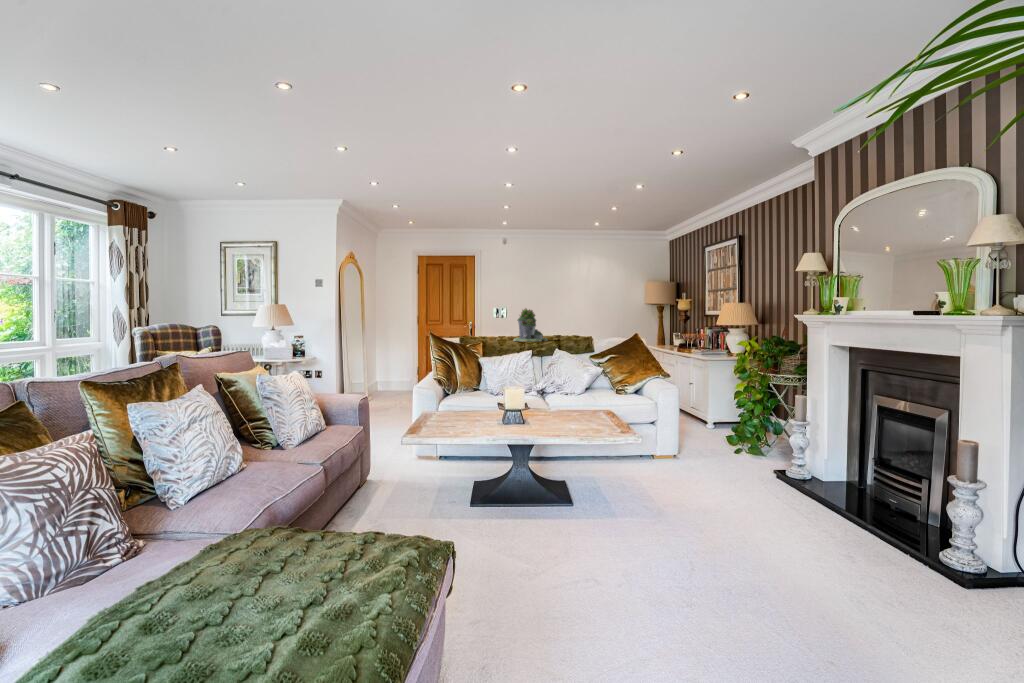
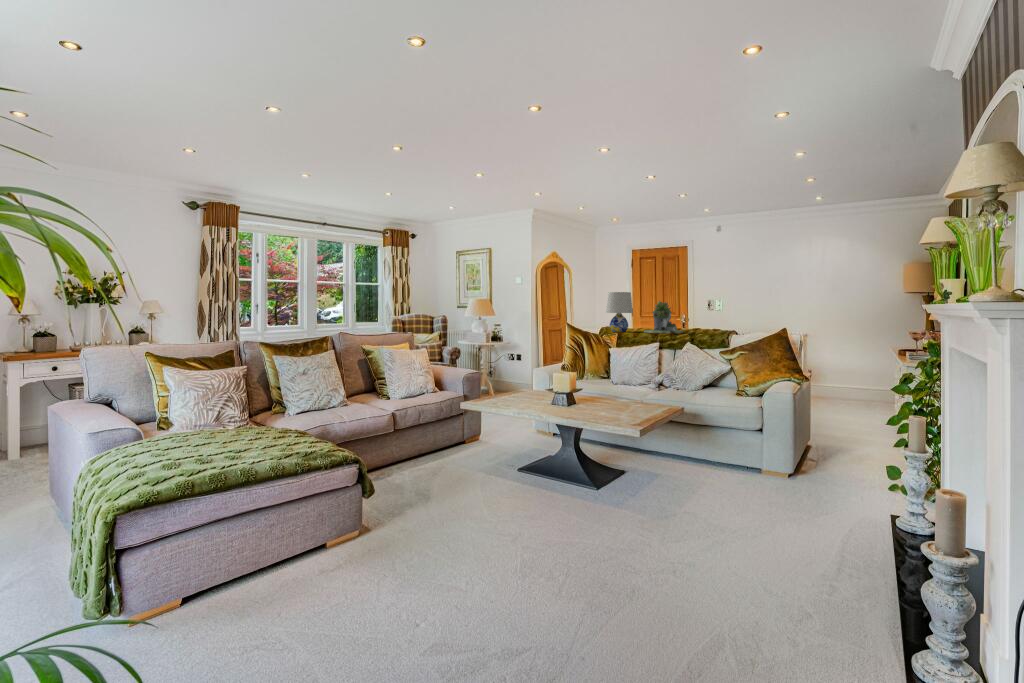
table lamp: none [466,299,495,341] -> present [606,292,633,332]

